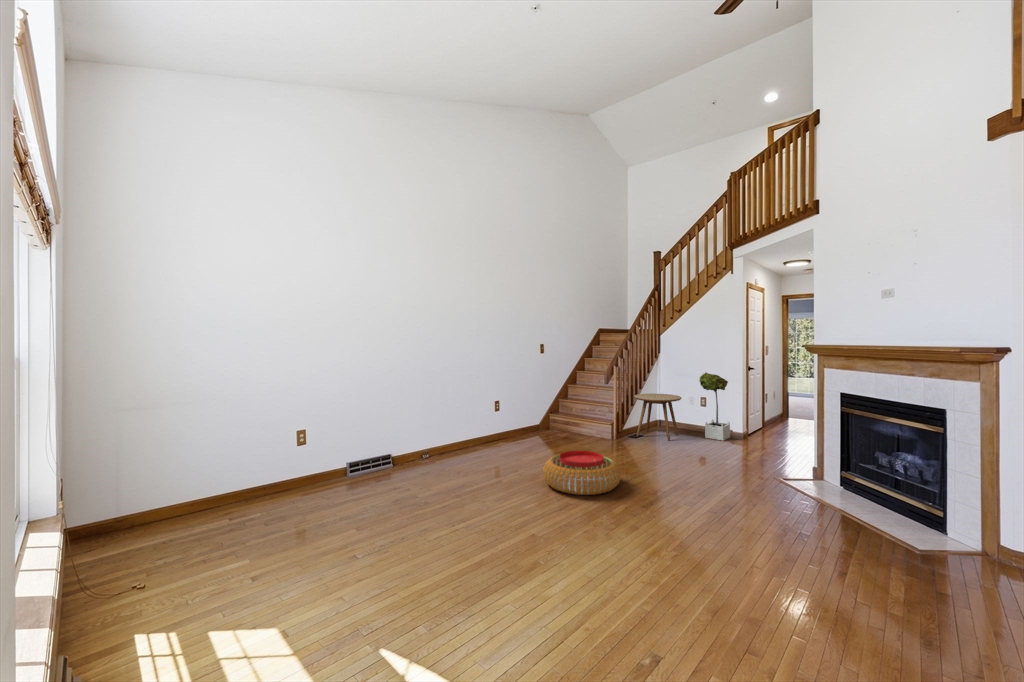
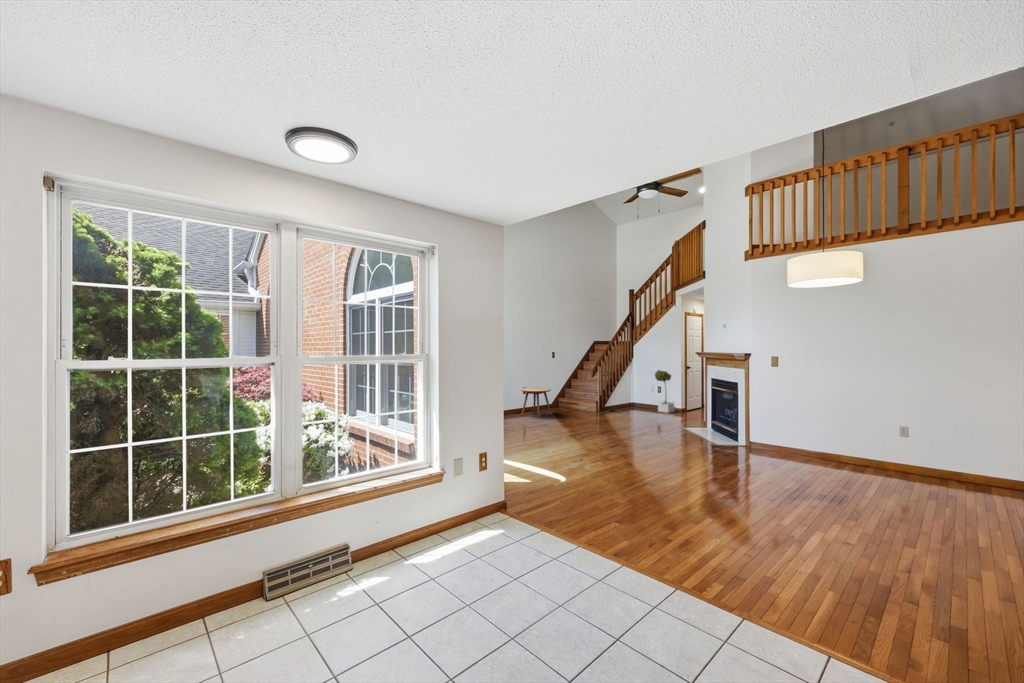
side table: present [634,394,681,441] -> present [521,388,551,418]
pouf: present [543,451,621,495] -> none [550,412,592,433]

